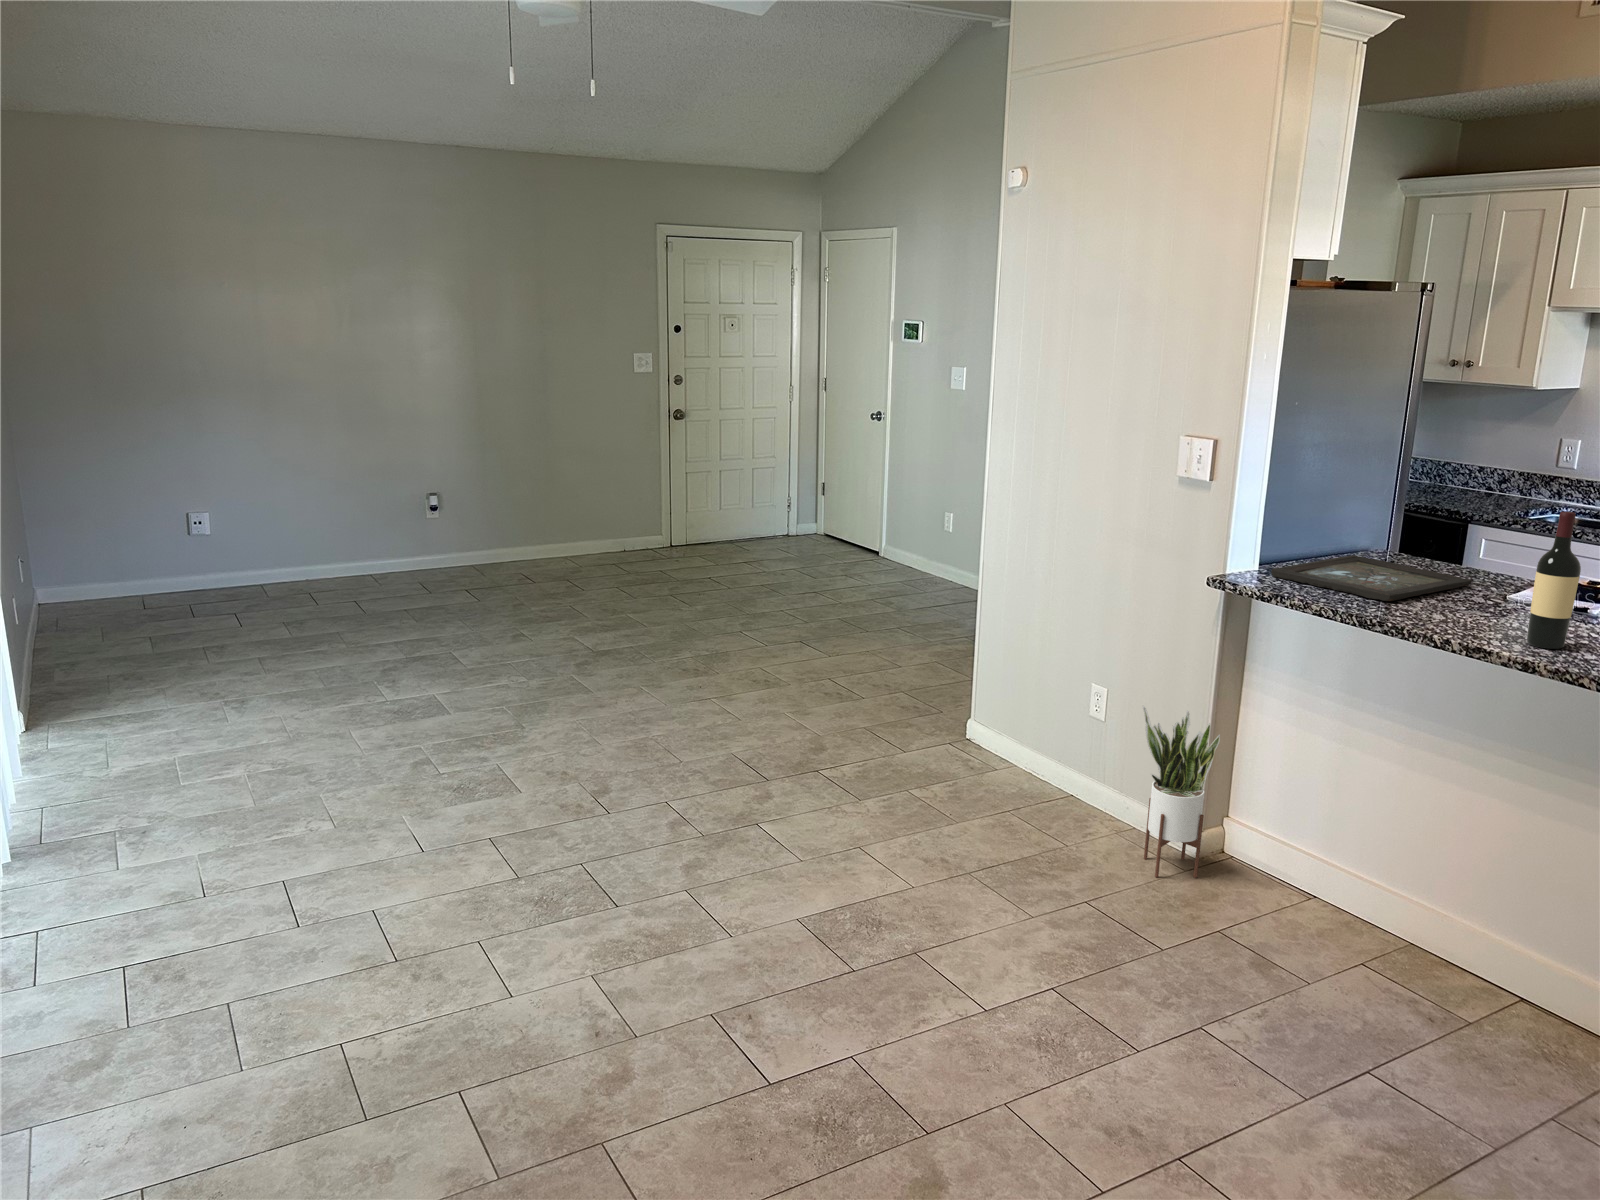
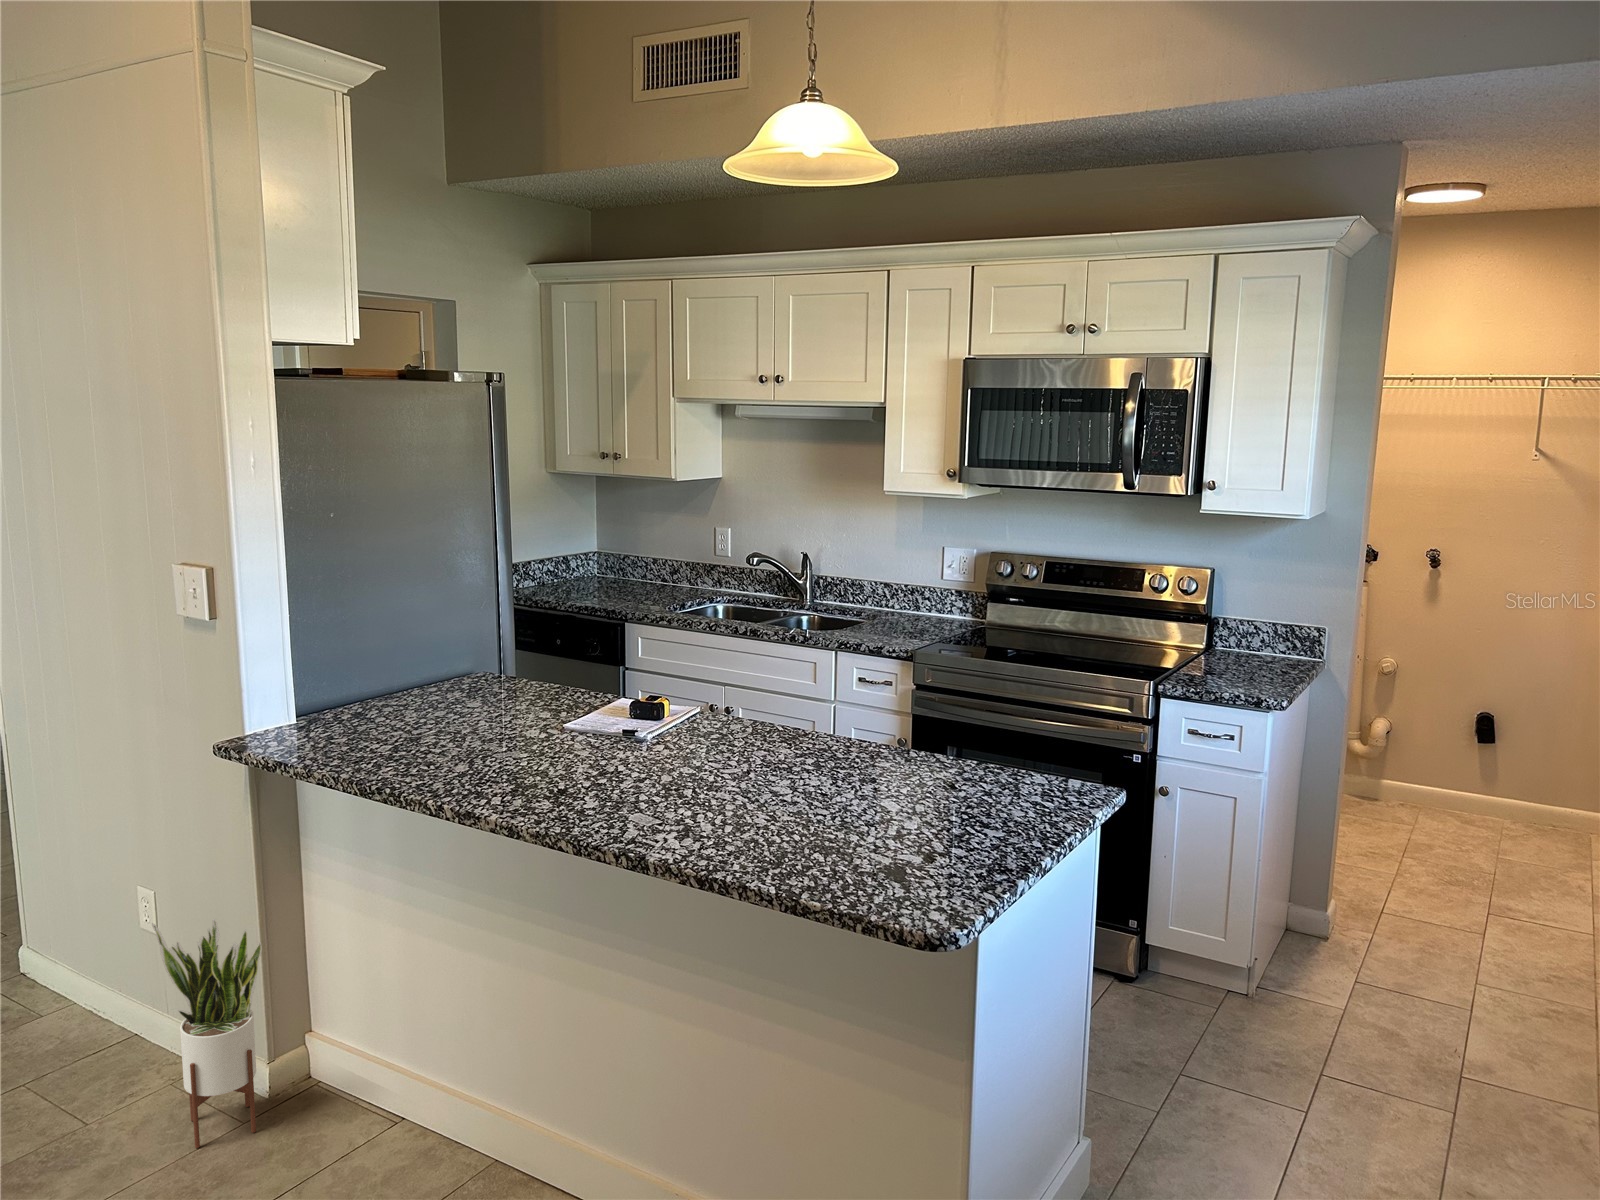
wine bottle: present [1527,511,1581,649] -> none [526,642,568,800]
tray: present [1271,555,1472,601] -> none [298,689,532,754]

